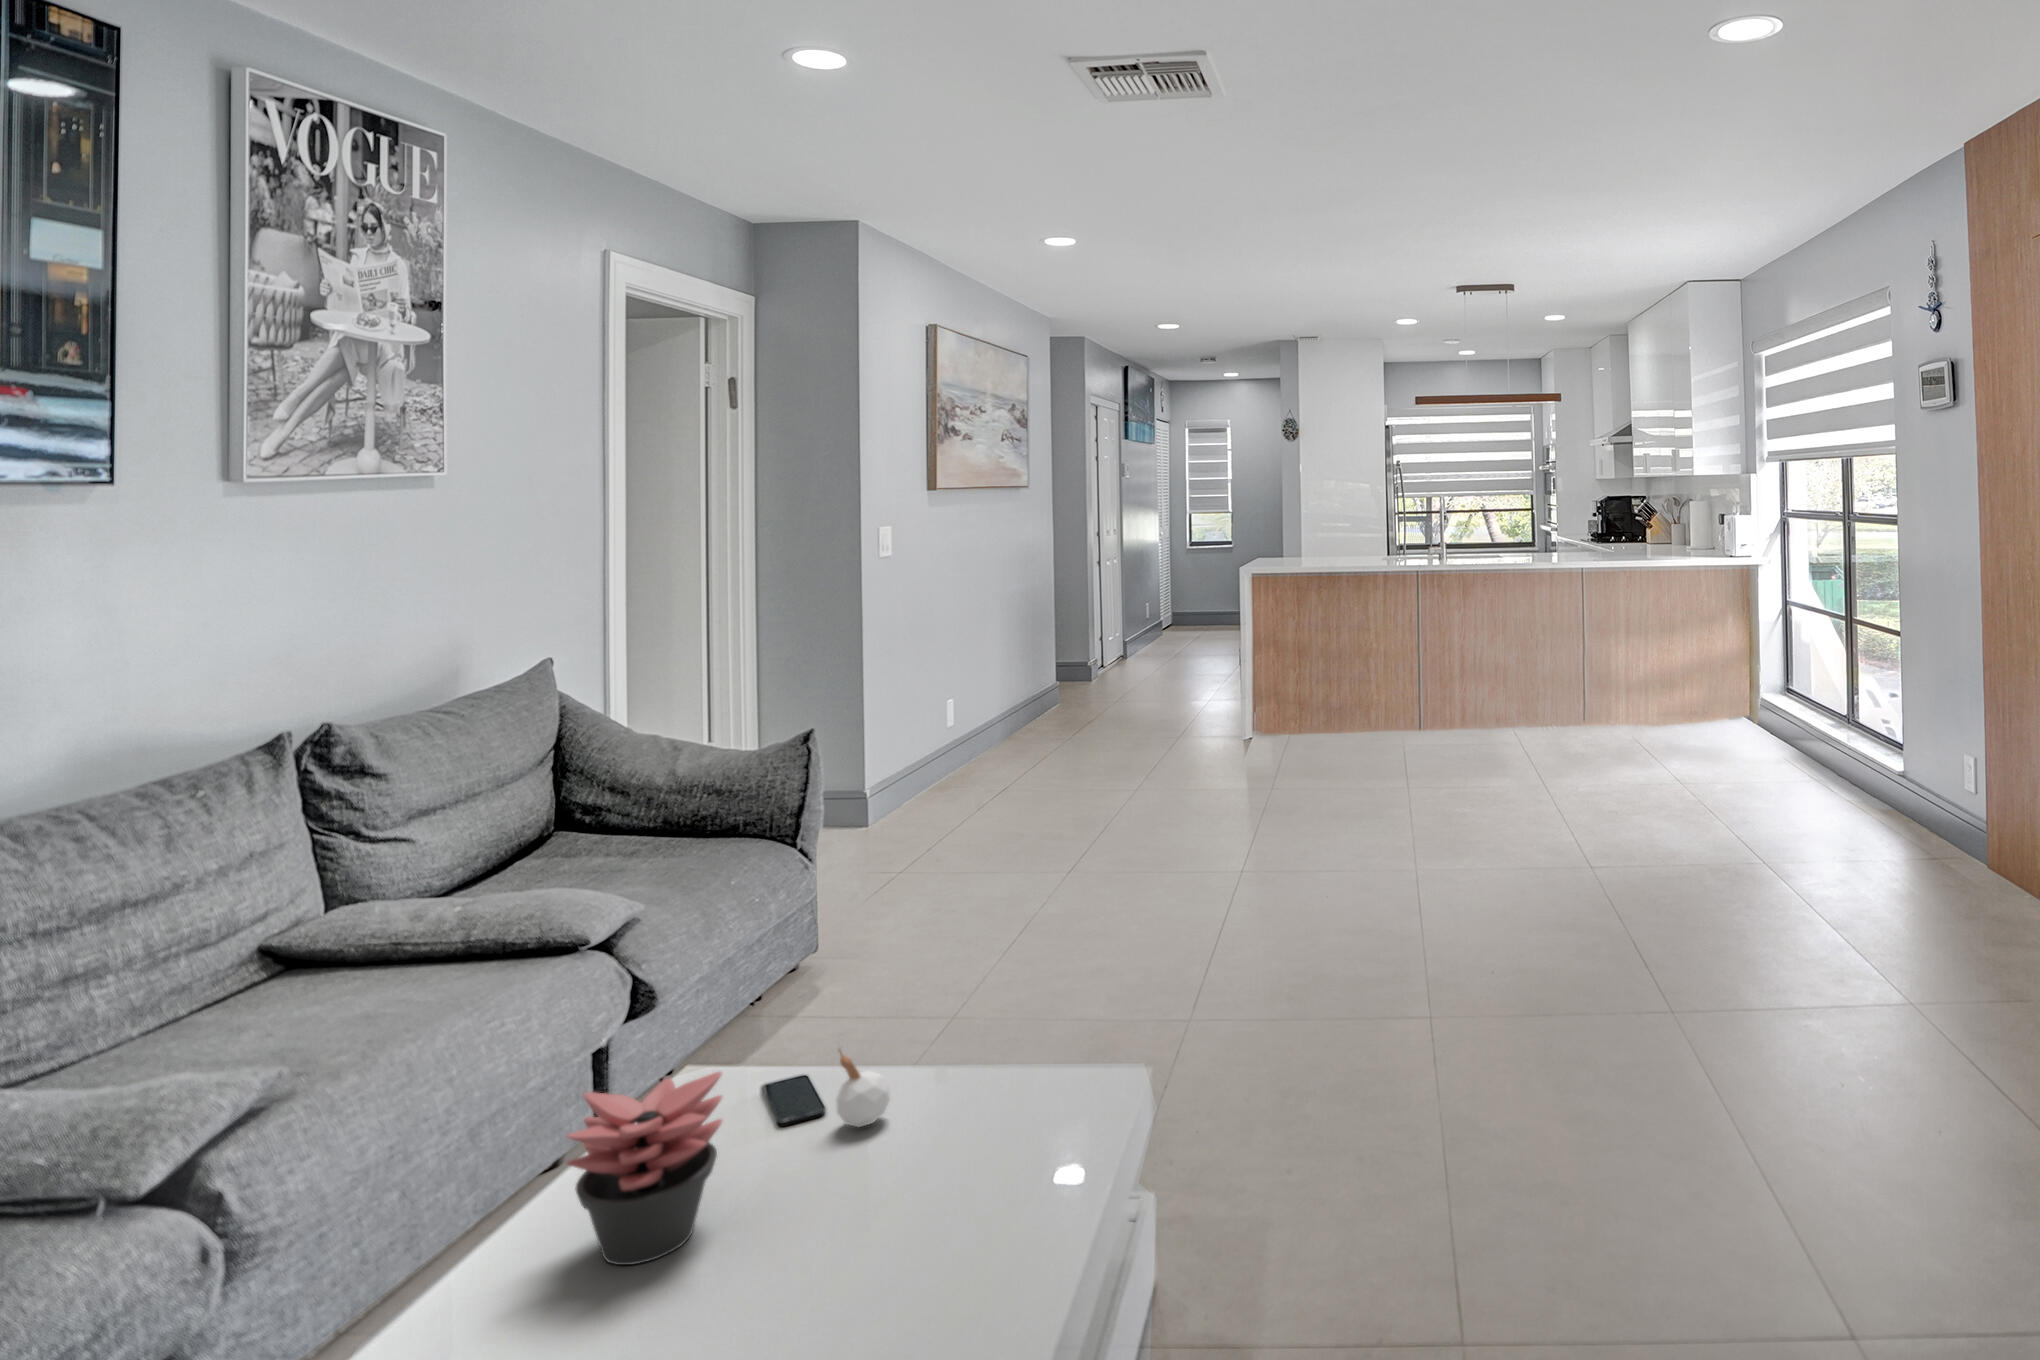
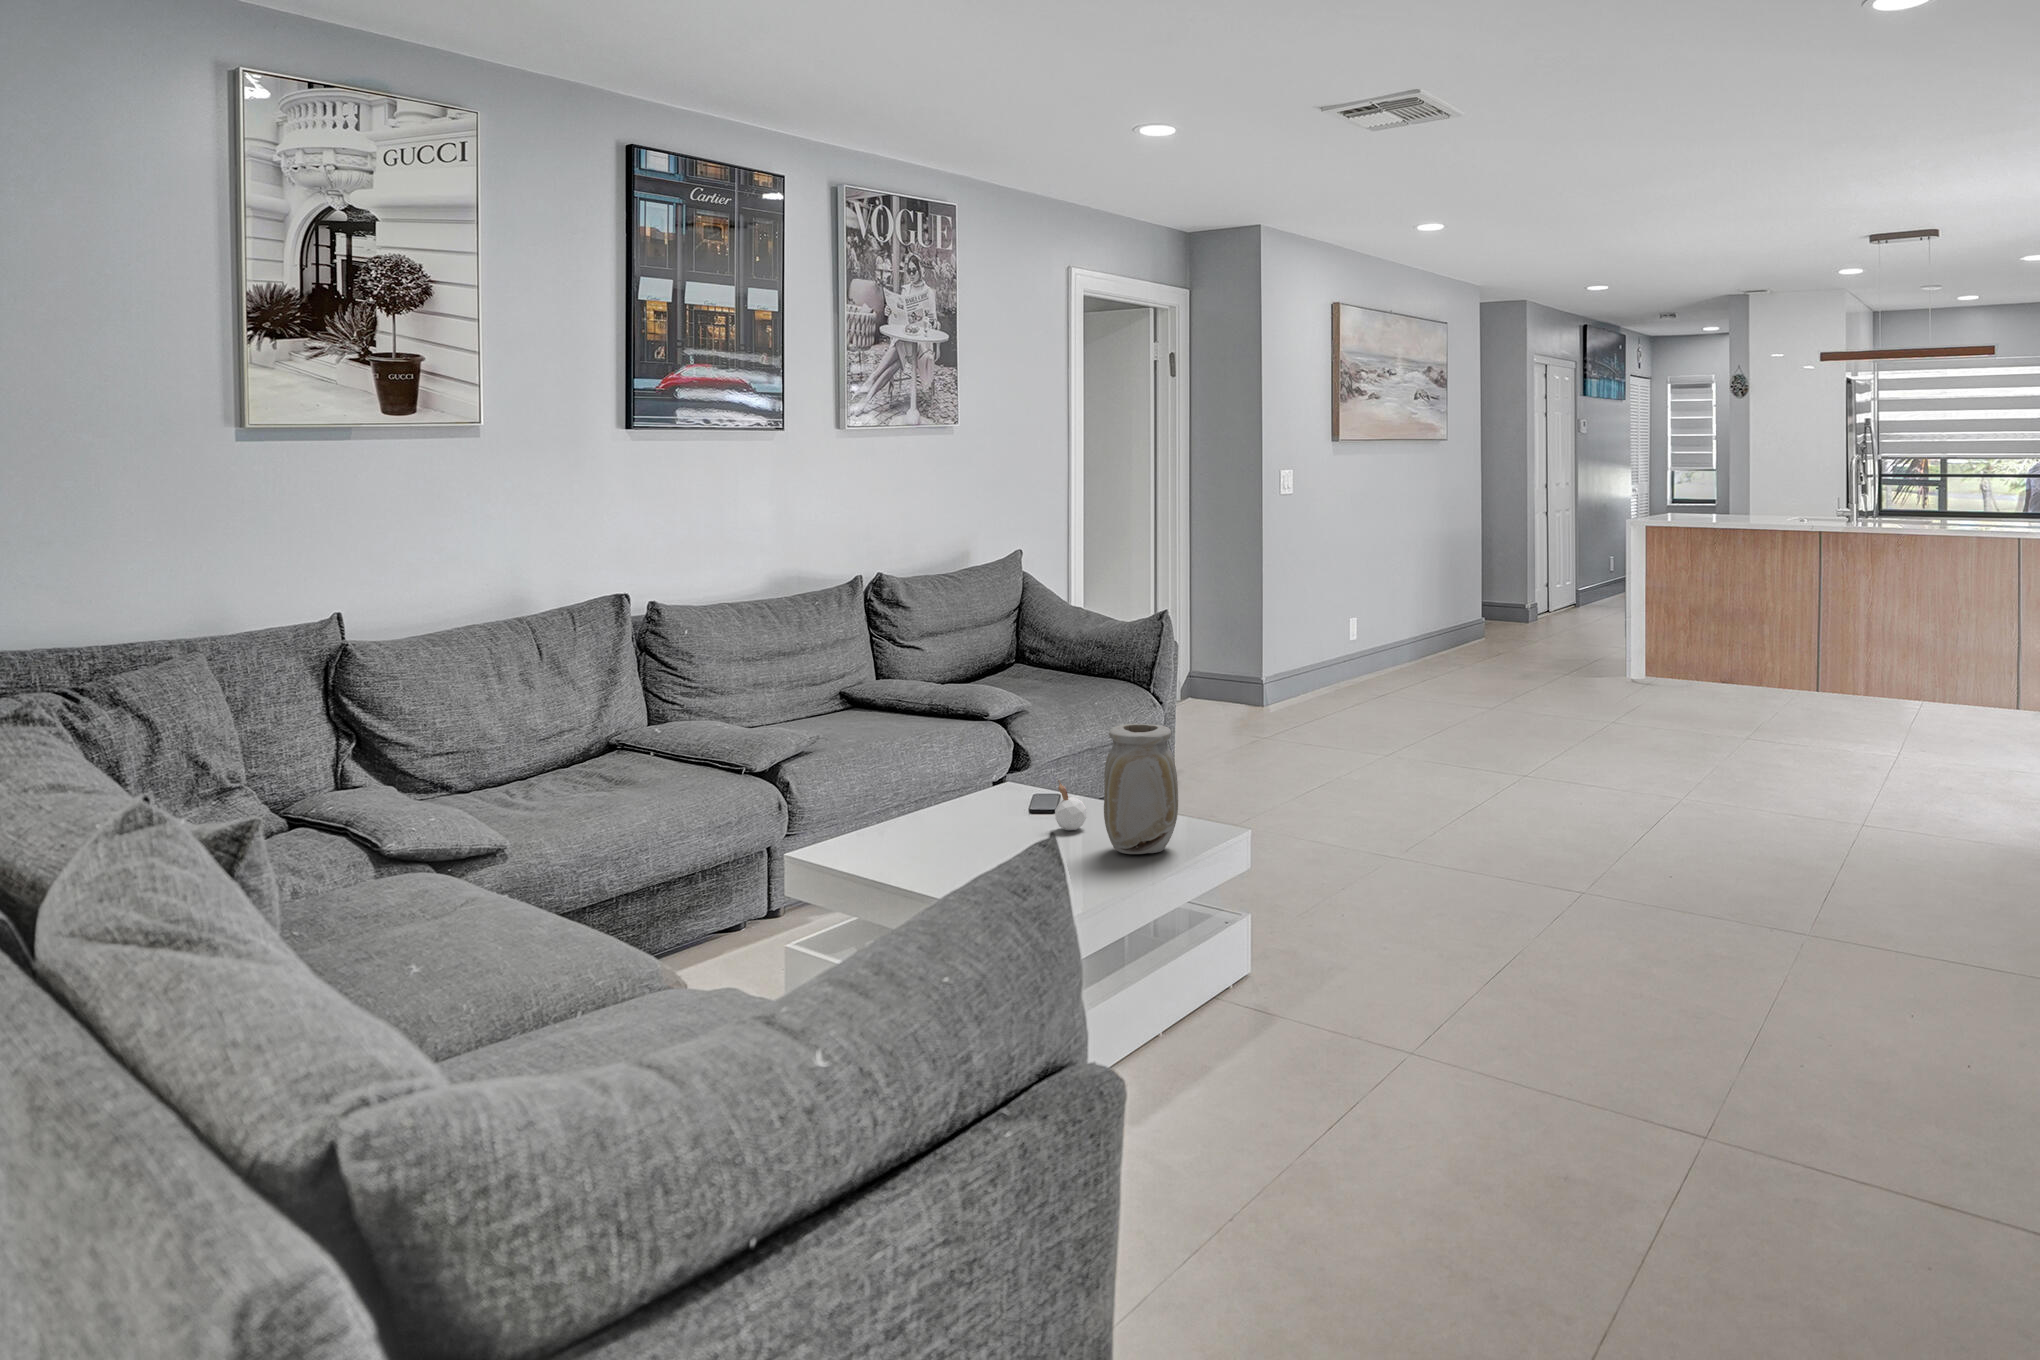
vase: none [959,936,1075,1151] -> present [1104,724,1178,854]
succulent plant: present [567,1072,722,1265] -> none [895,764,977,858]

